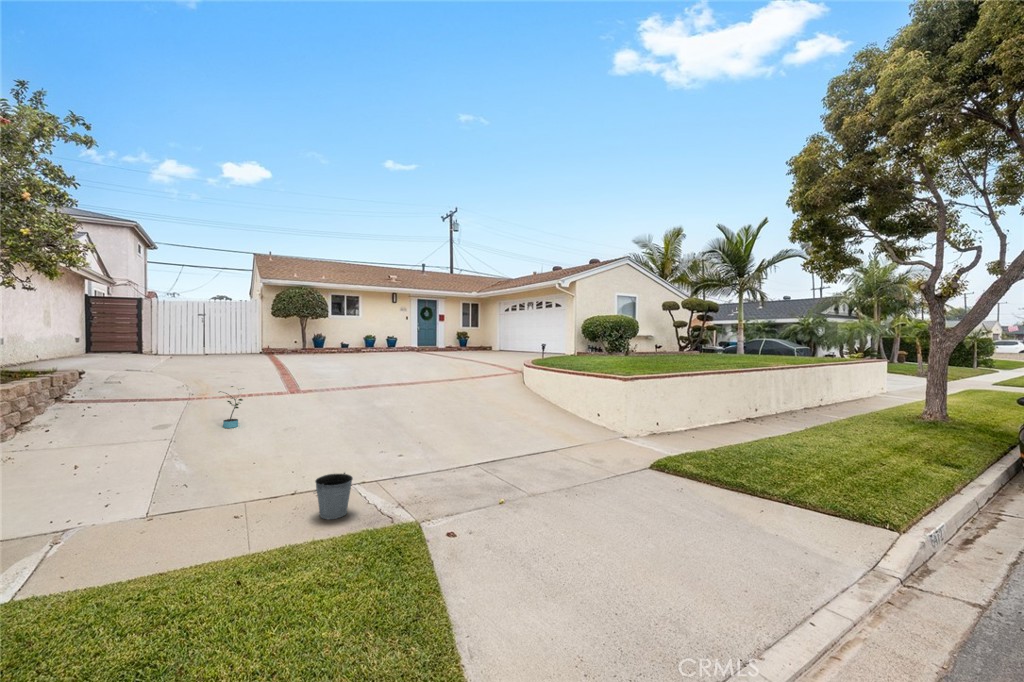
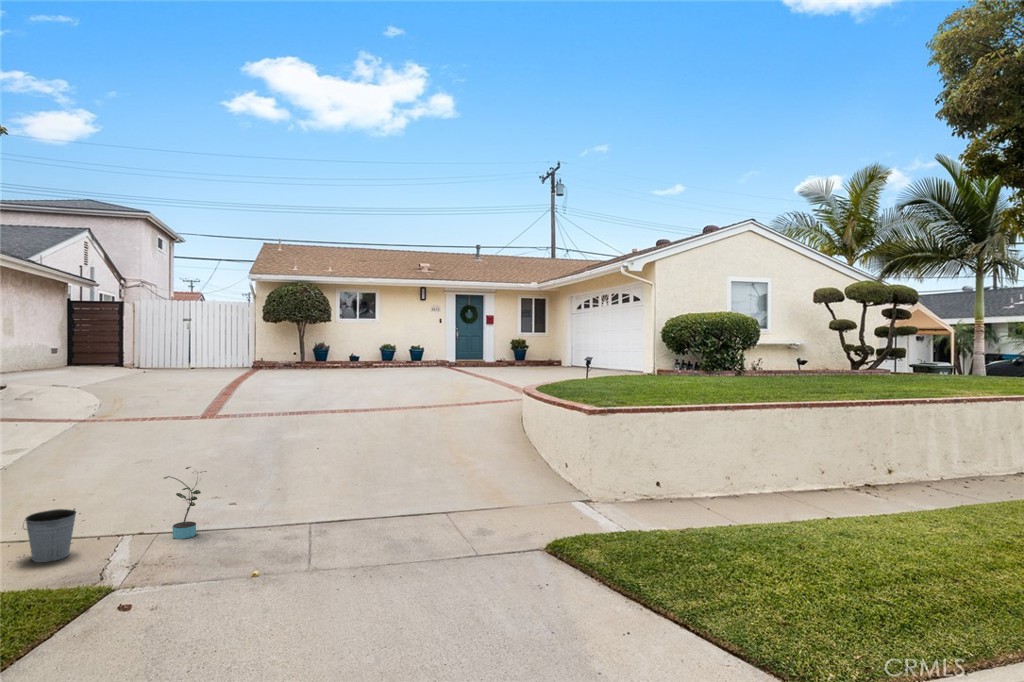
potted plant: present [220,386,243,428] -> present [164,467,206,539]

